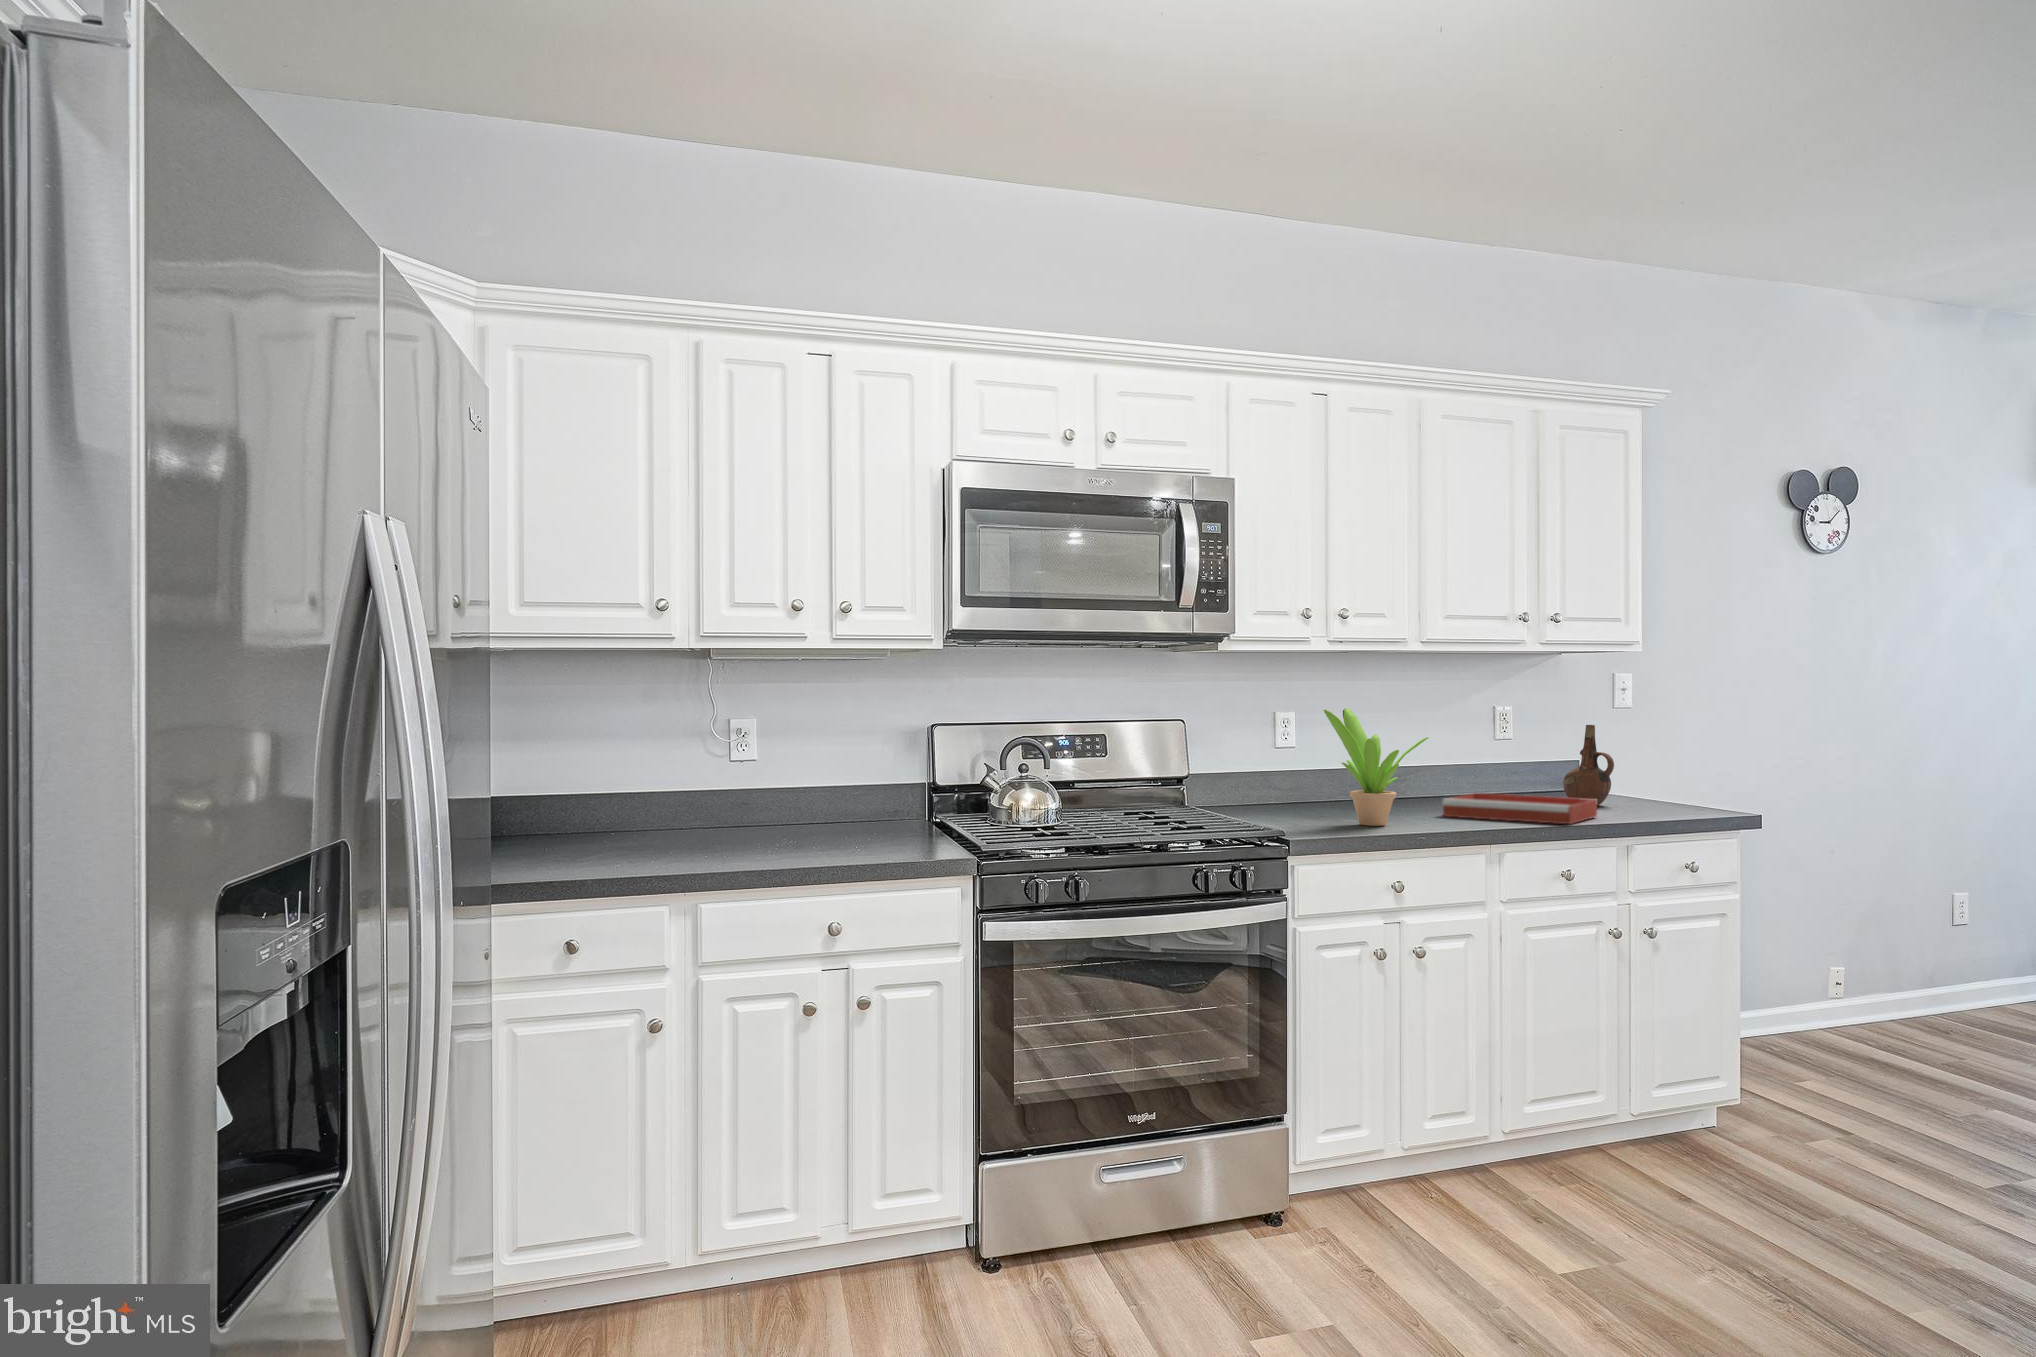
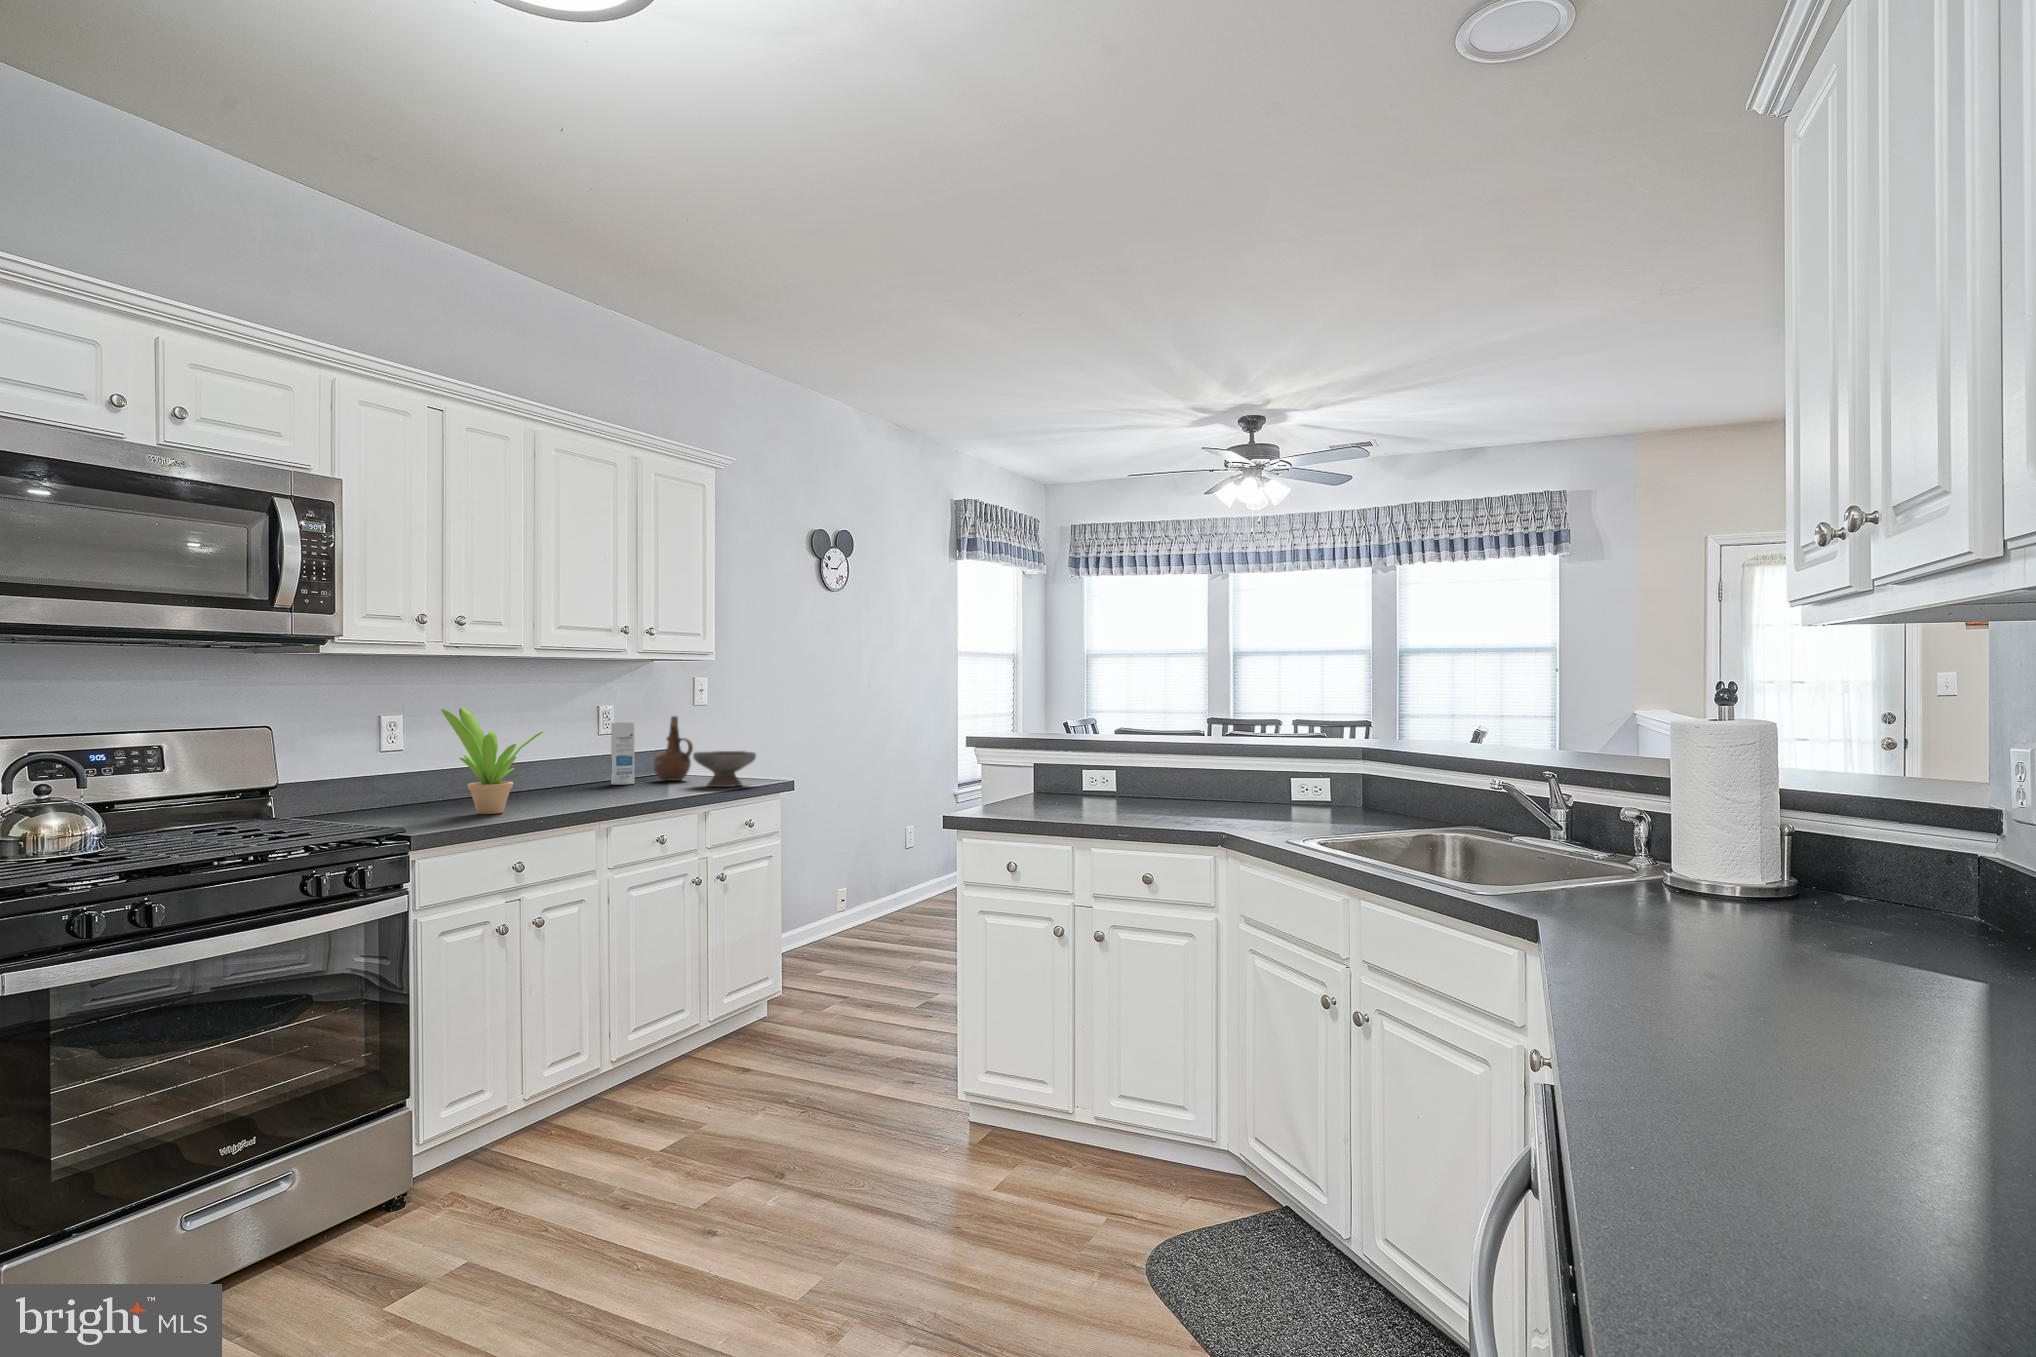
canister: none [1512,730,1540,805] -> present [611,722,635,785]
bowl: none [1612,770,1697,817] -> present [693,751,756,787]
tray: present [1442,793,1597,824] -> none [554,776,683,800]

